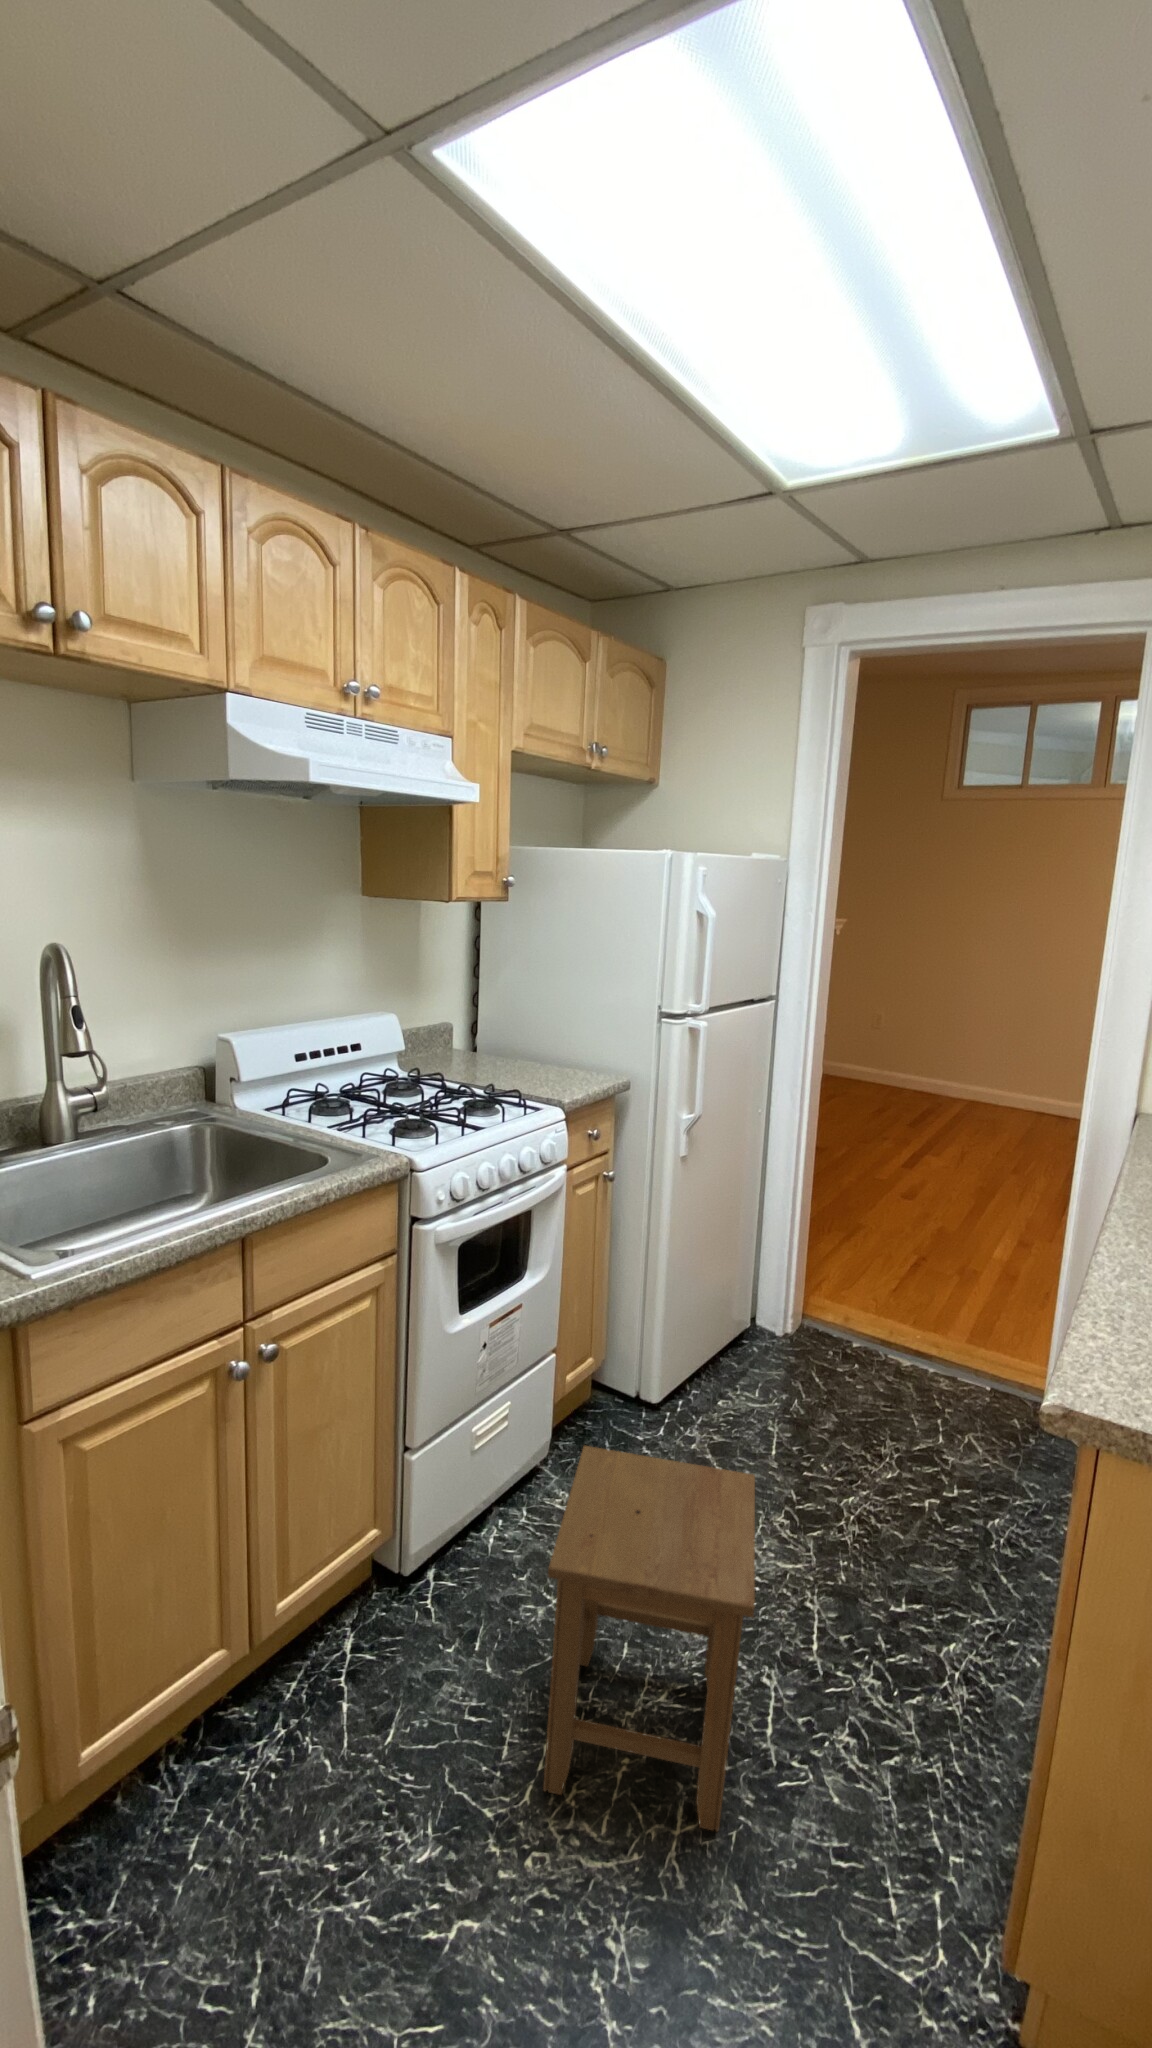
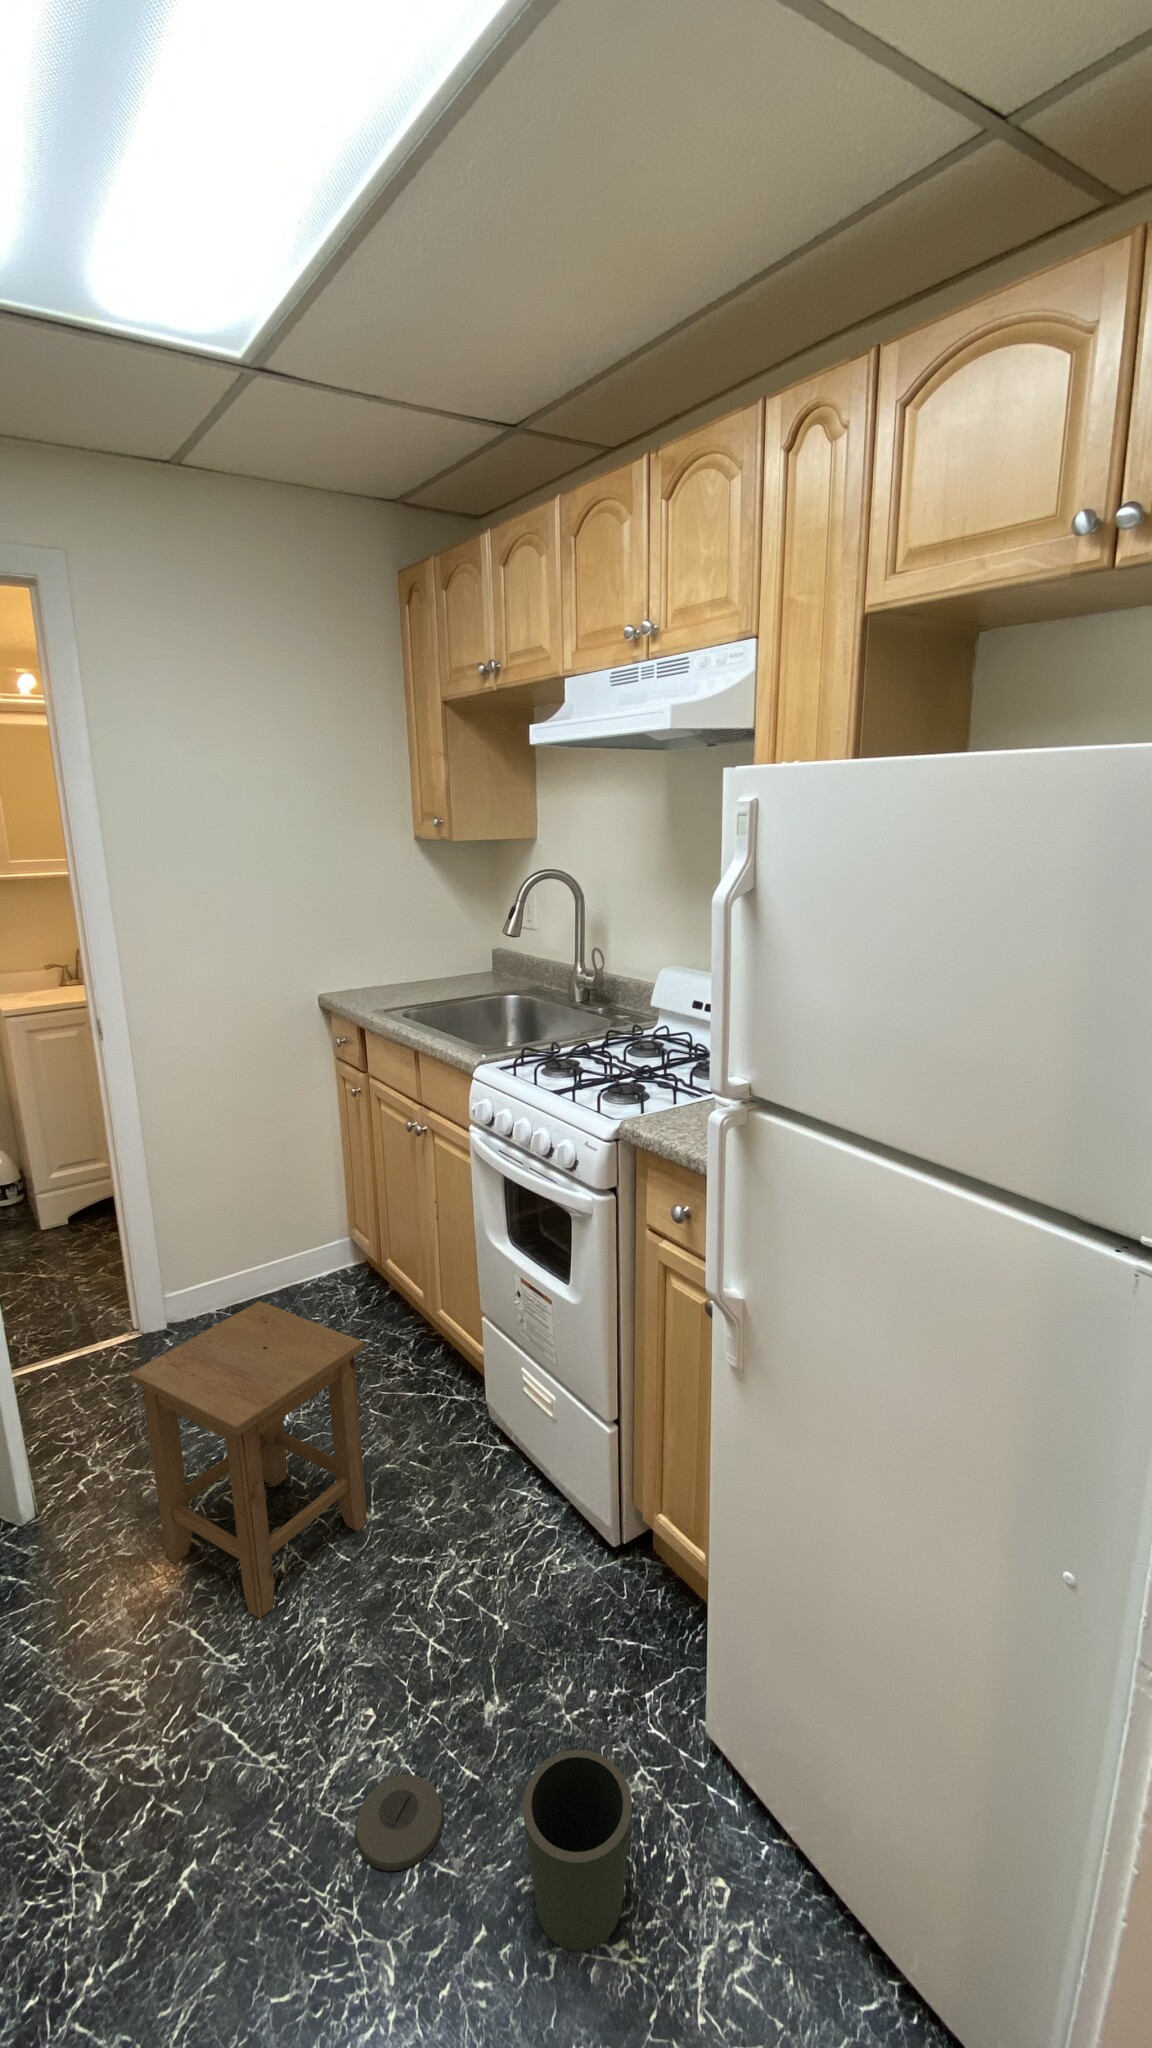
trash can: none [743,1368,820,1543] -> present [355,1749,632,1951]

